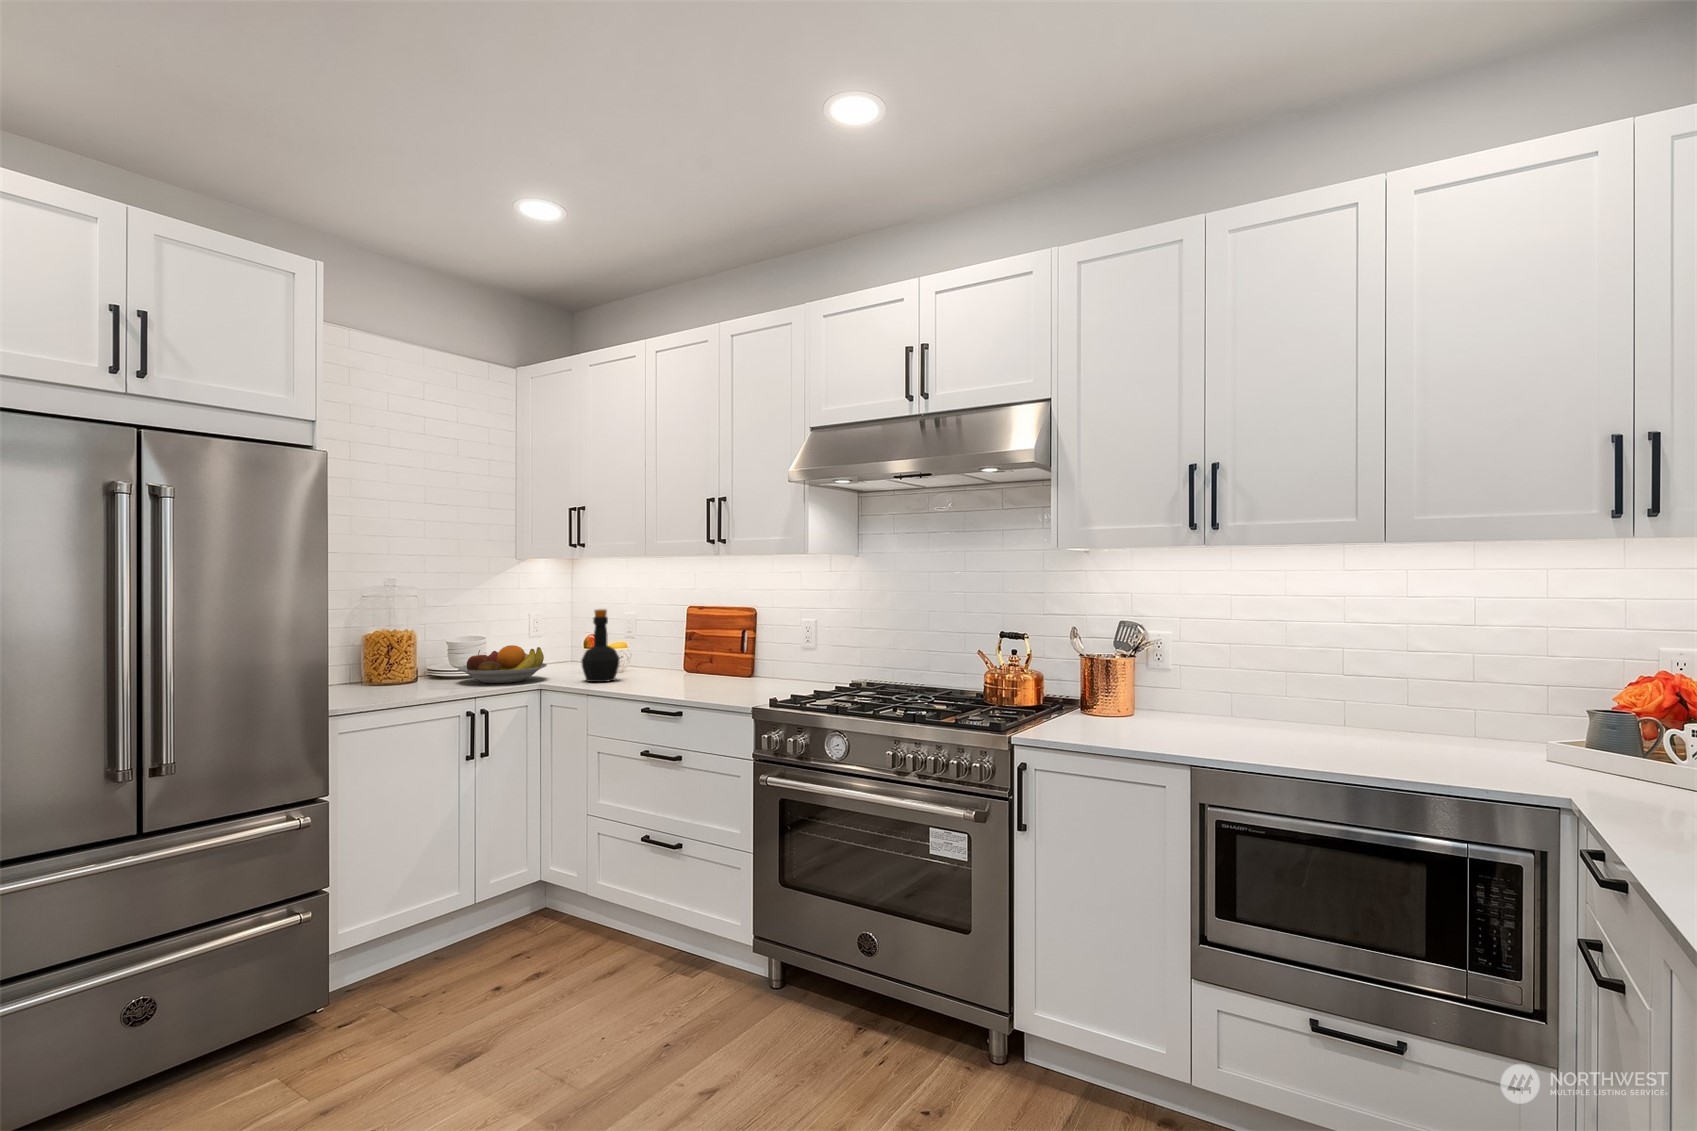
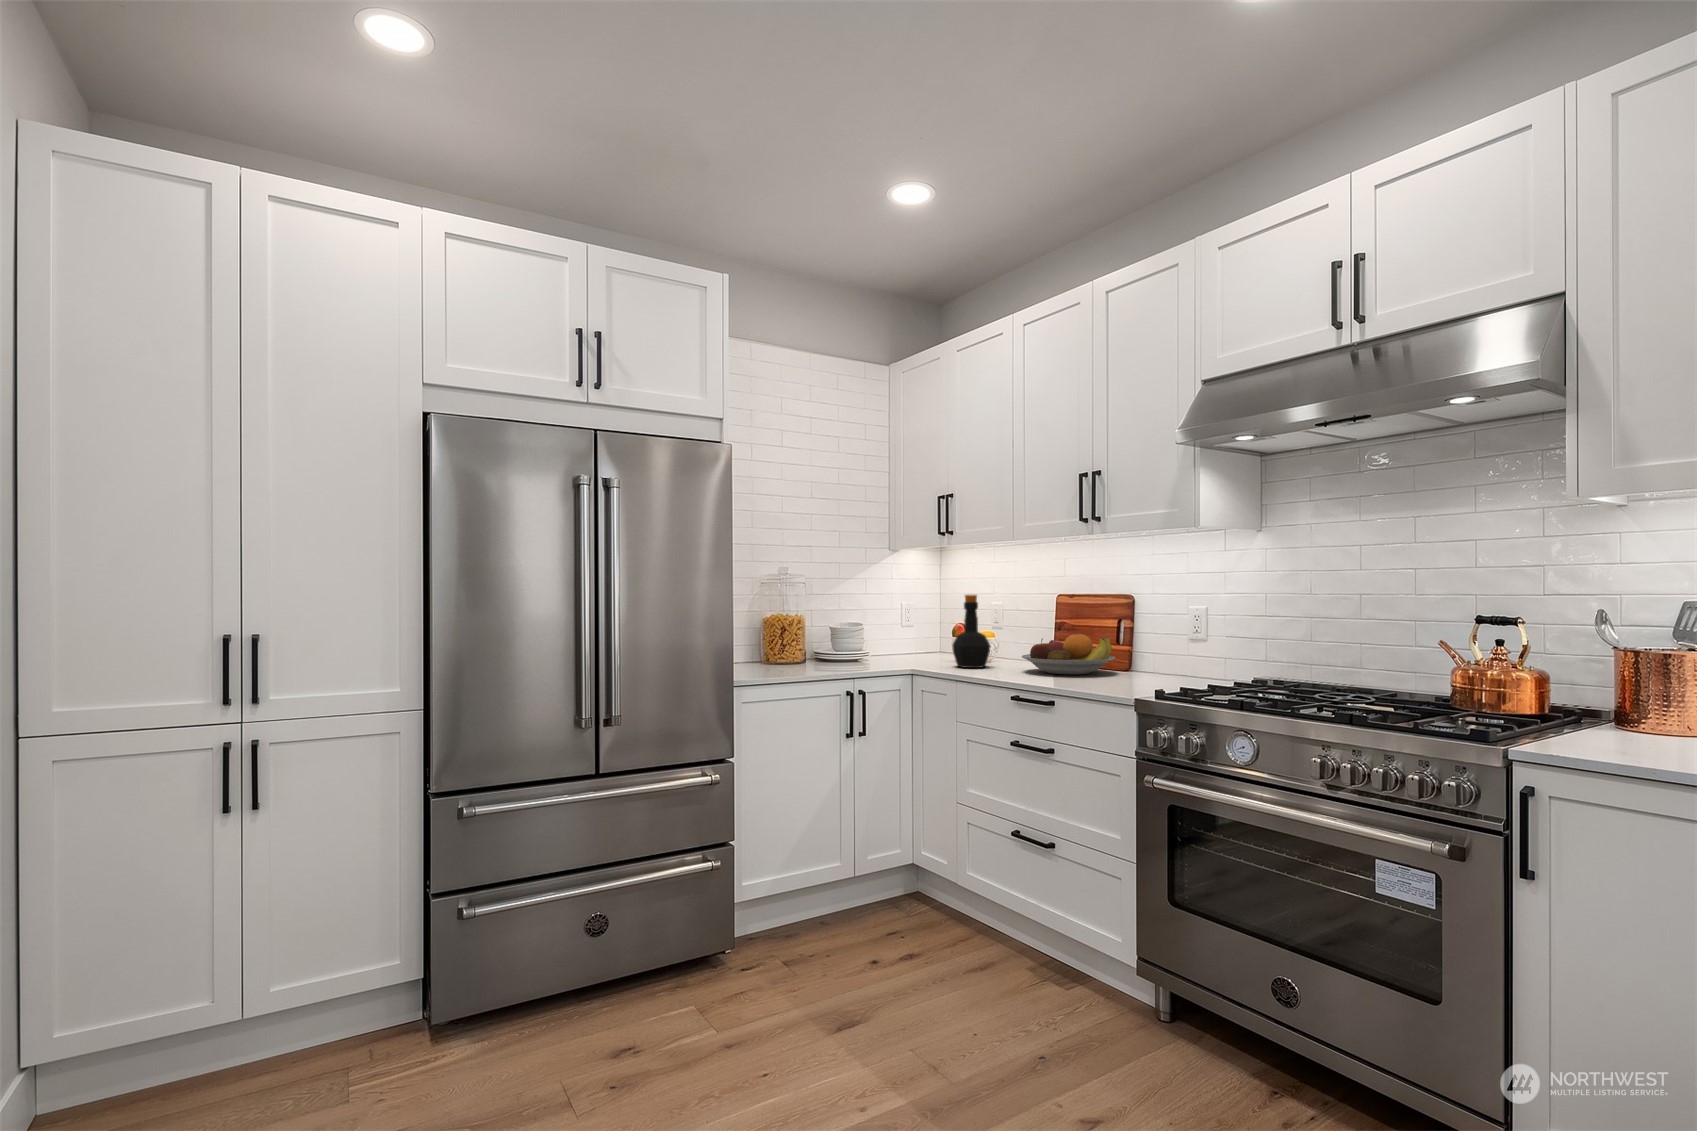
fruit bowl: present [458,645,547,683] -> present [1022,634,1115,675]

